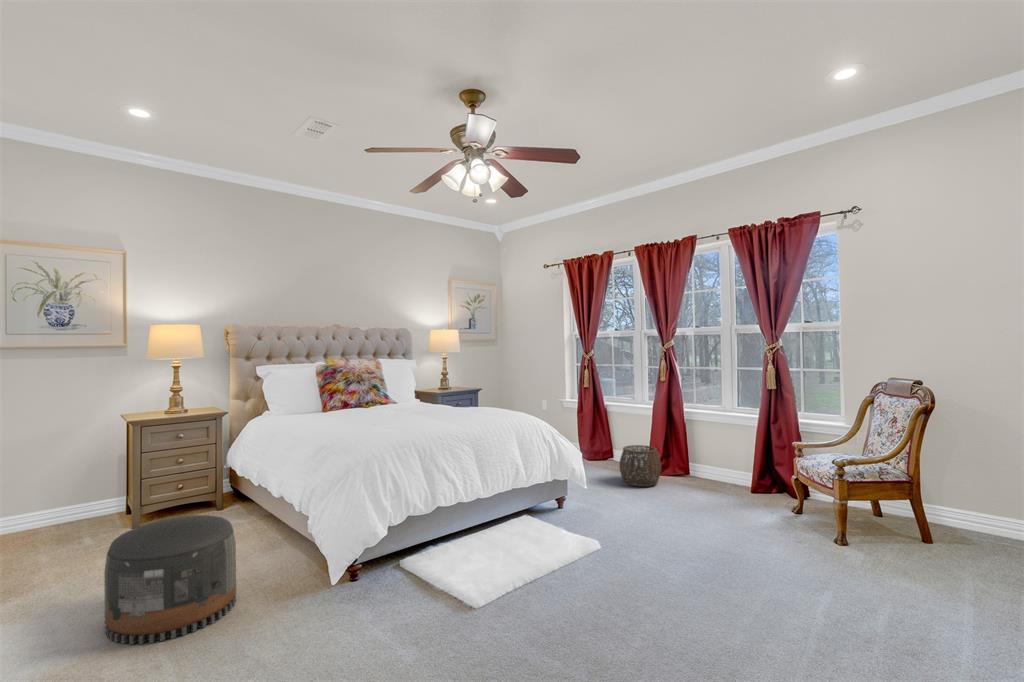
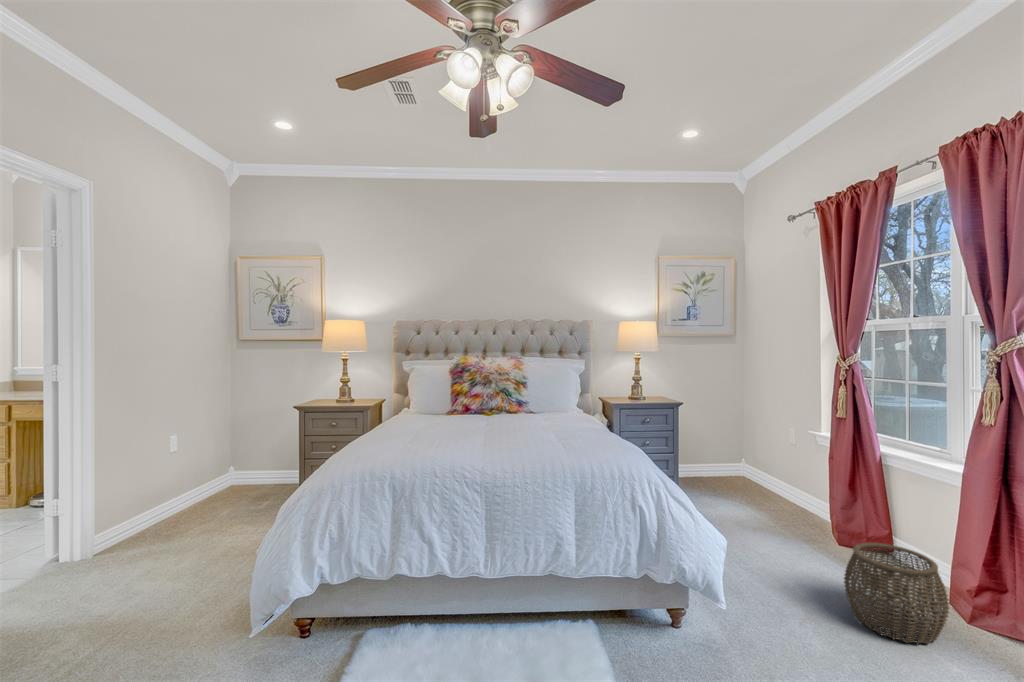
pouf: present [104,515,236,644] -> none [86,506,219,633]

